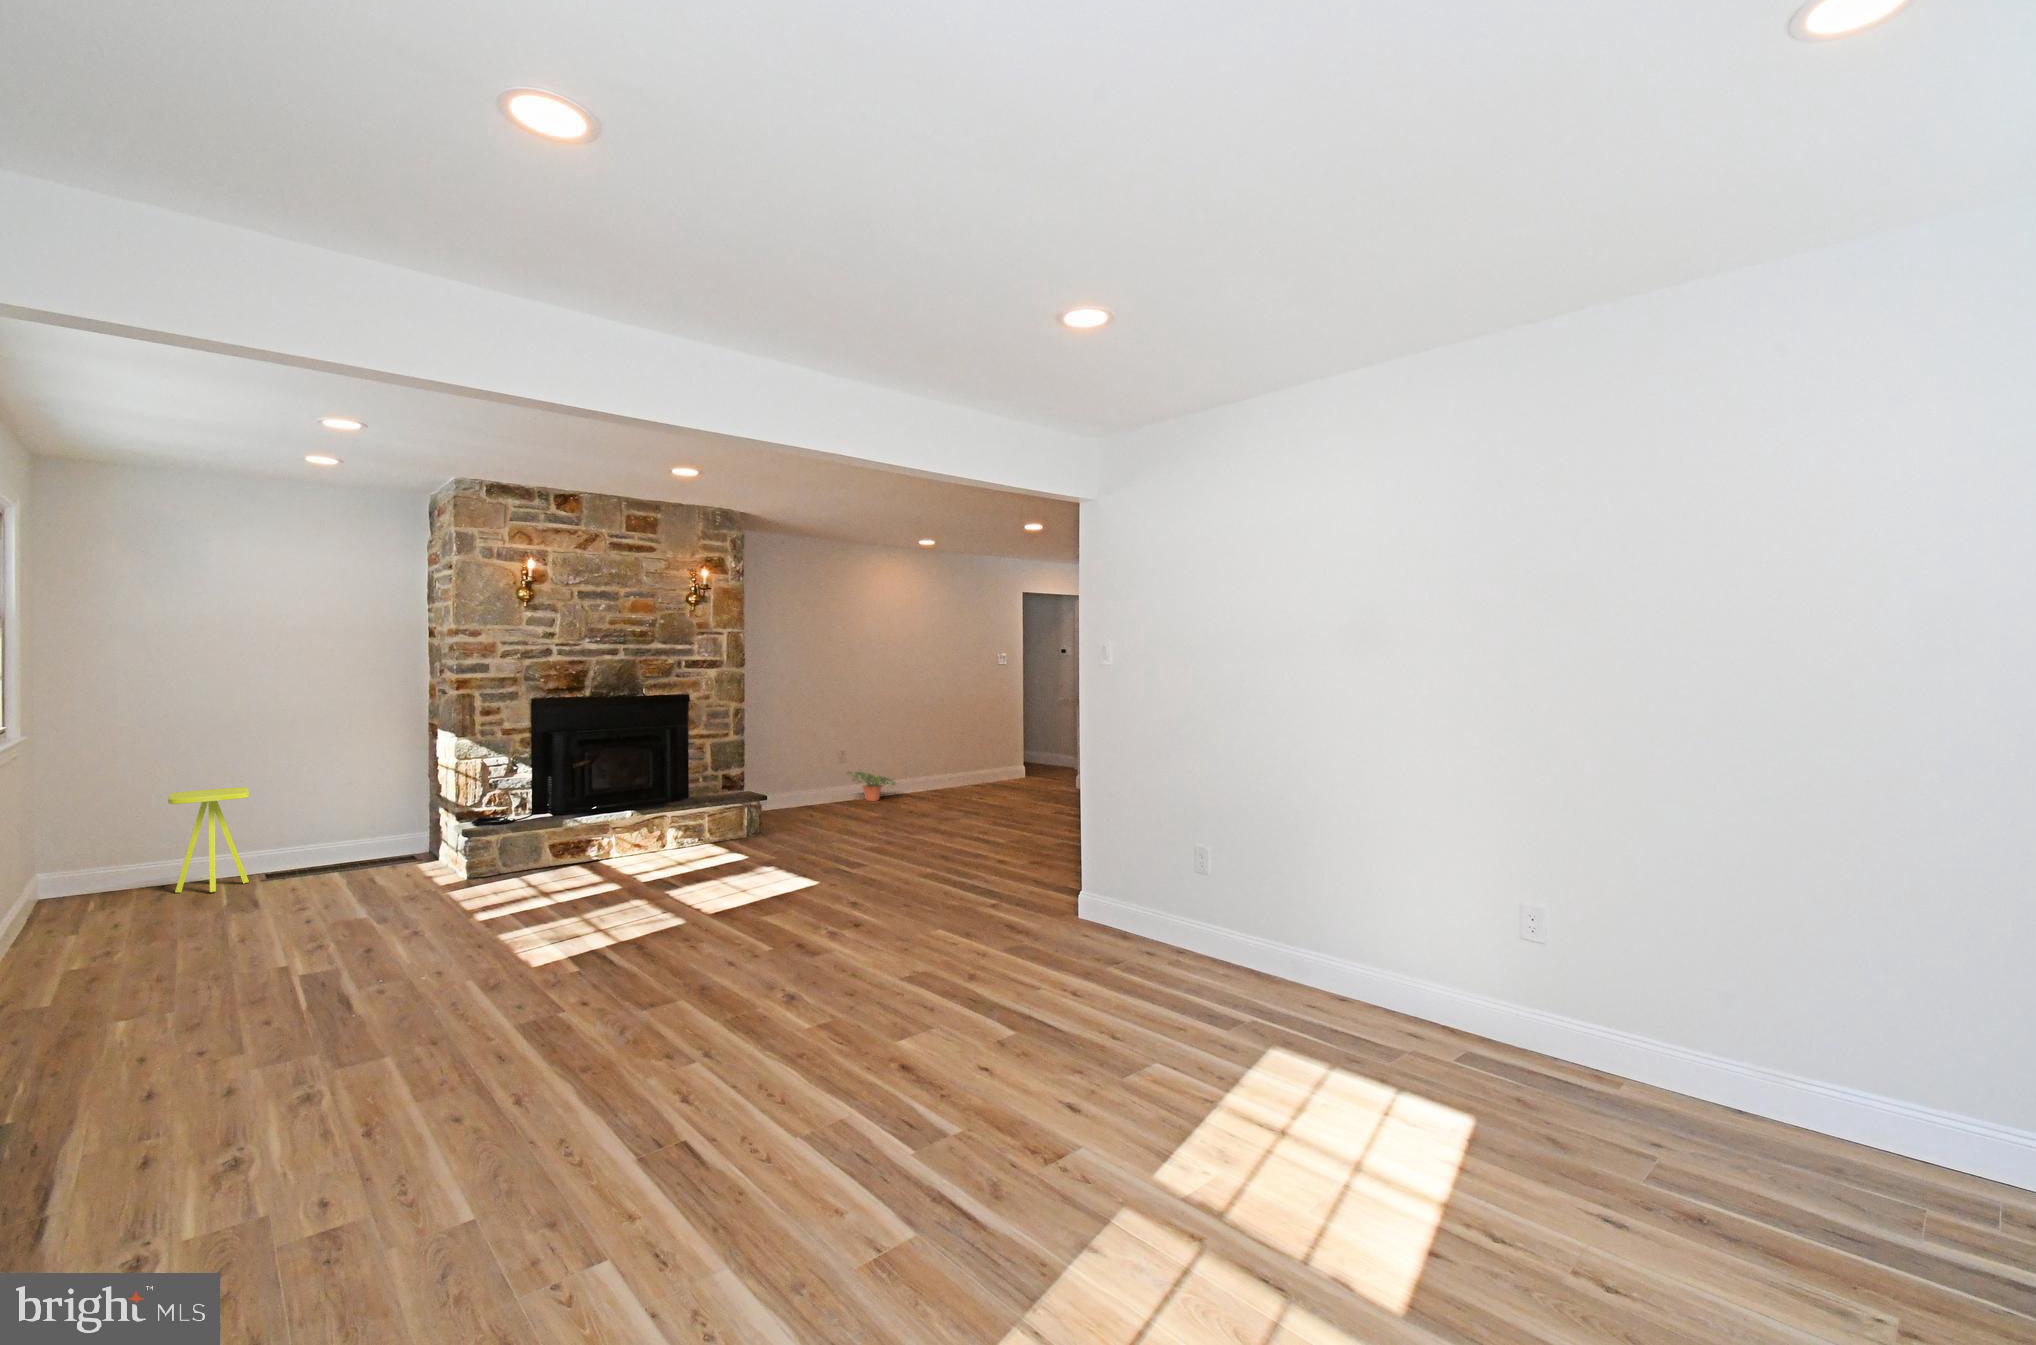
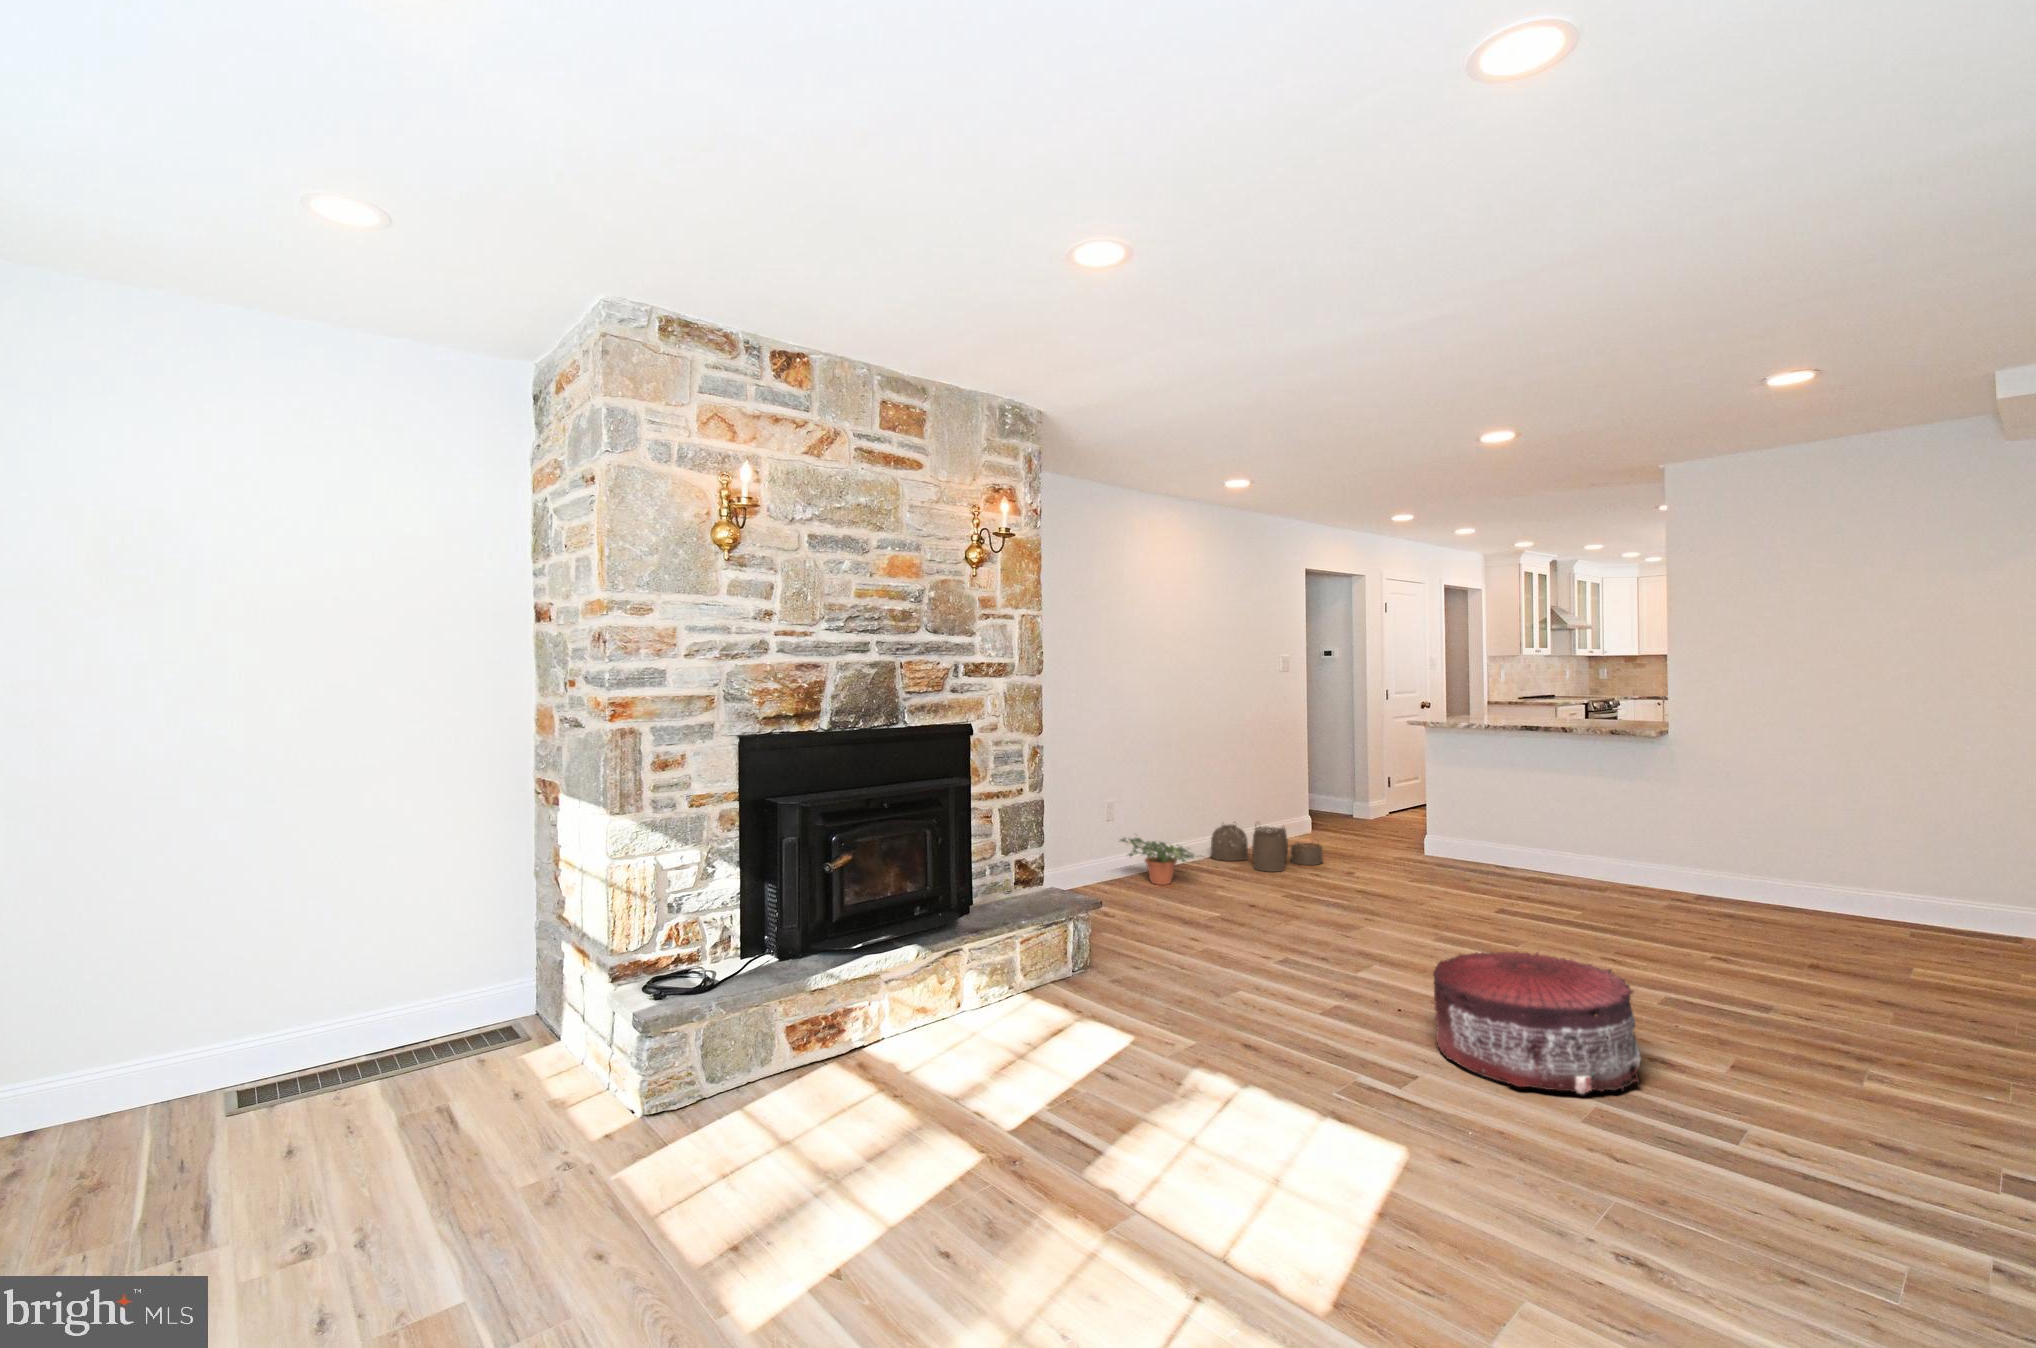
woven basket: none [928,764,996,795] -> present [1211,825,1322,871]
side table: present [168,787,249,892] -> none [40,916,208,1150]
pouf: none [892,816,984,877] -> present [1433,952,1641,1094]

